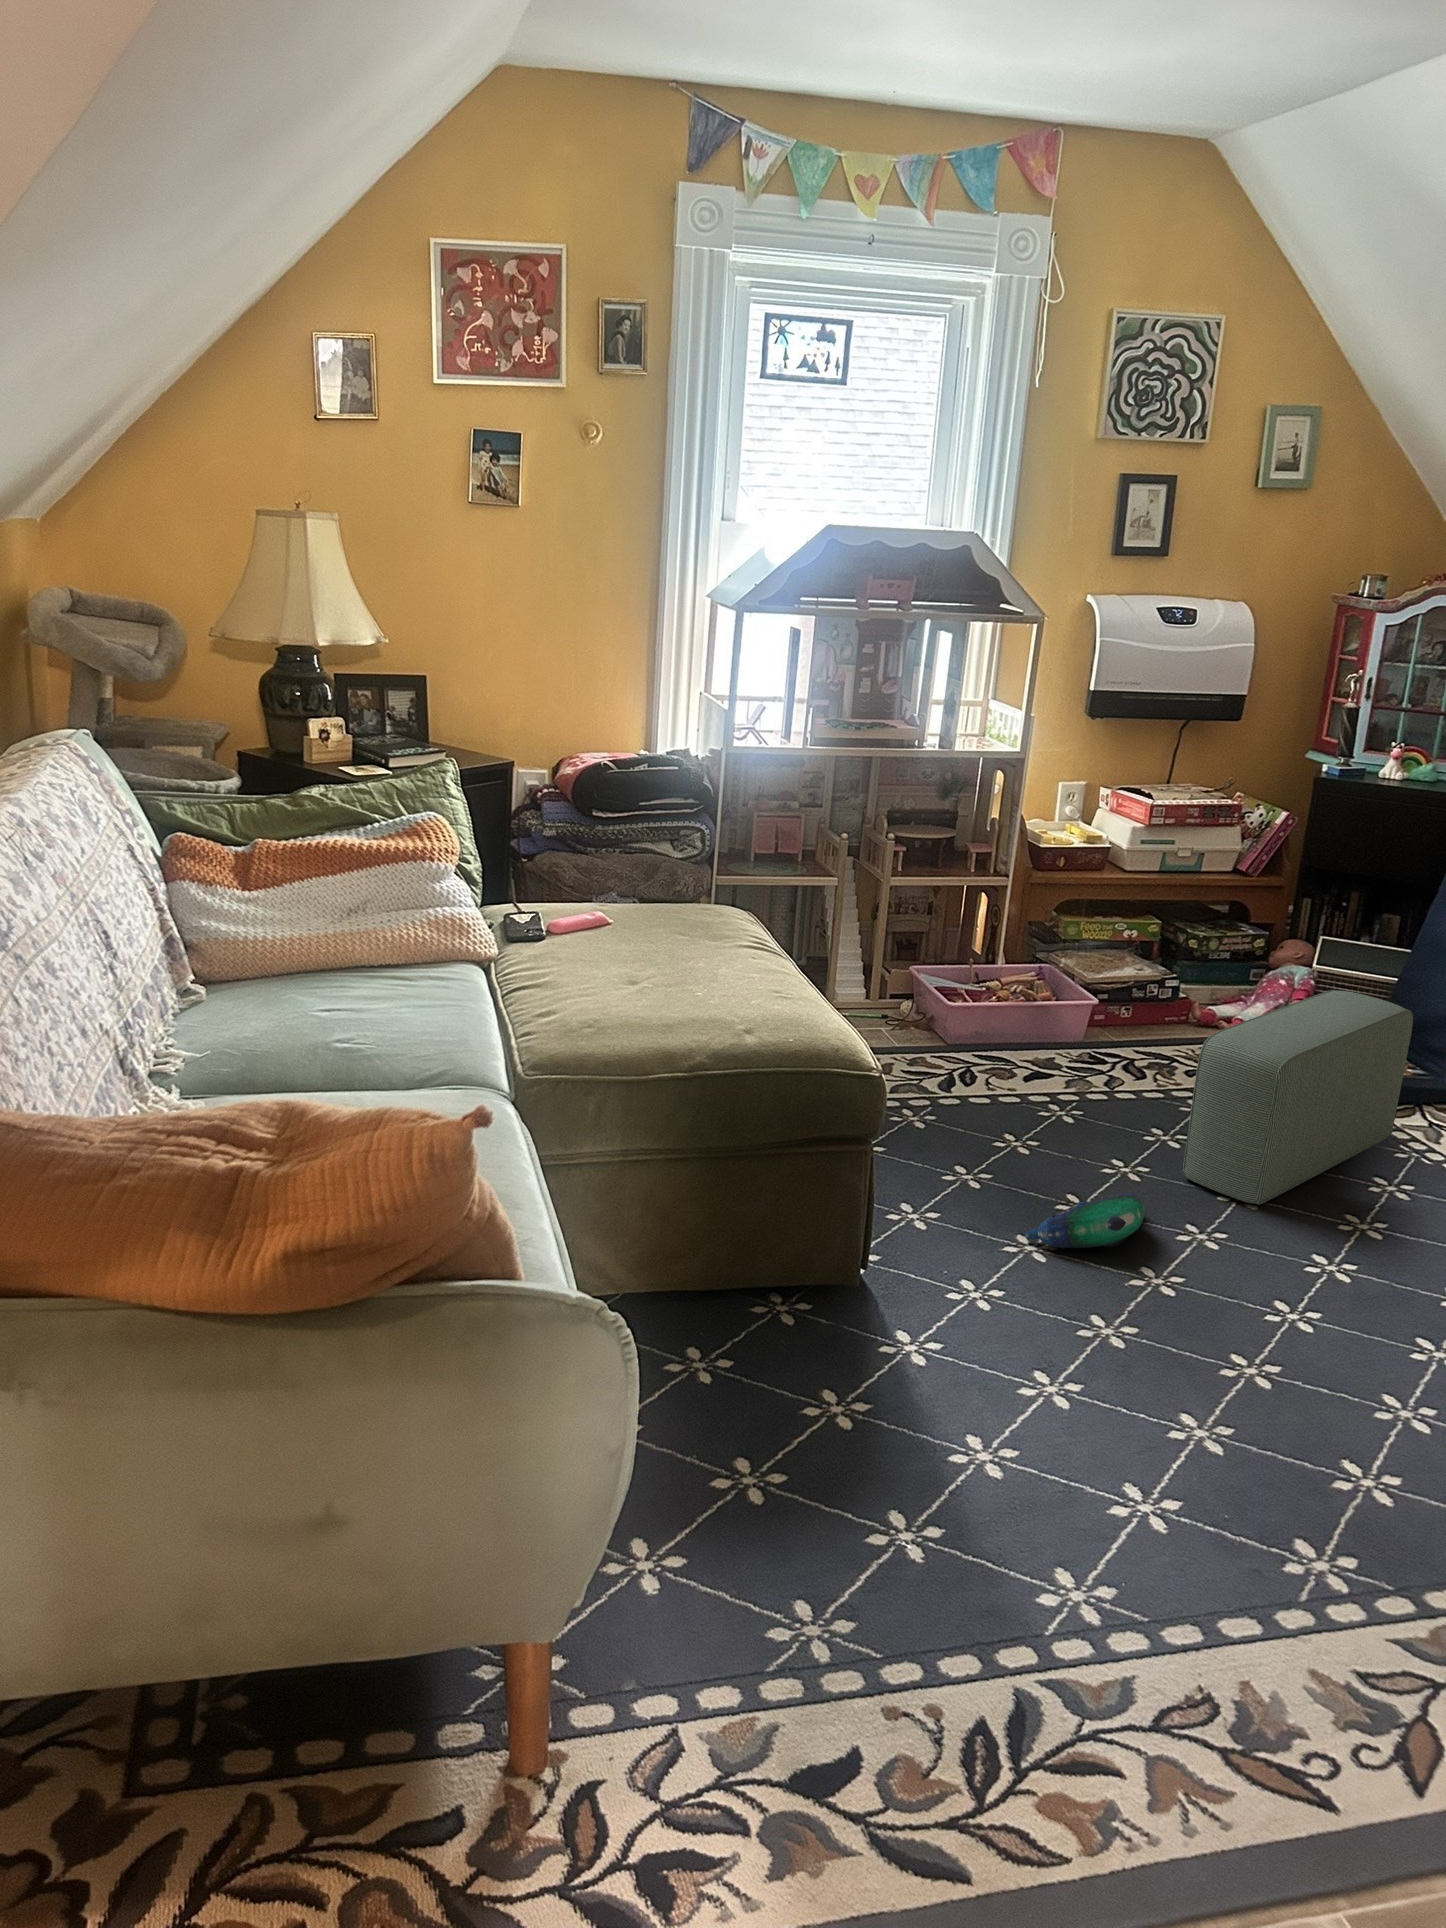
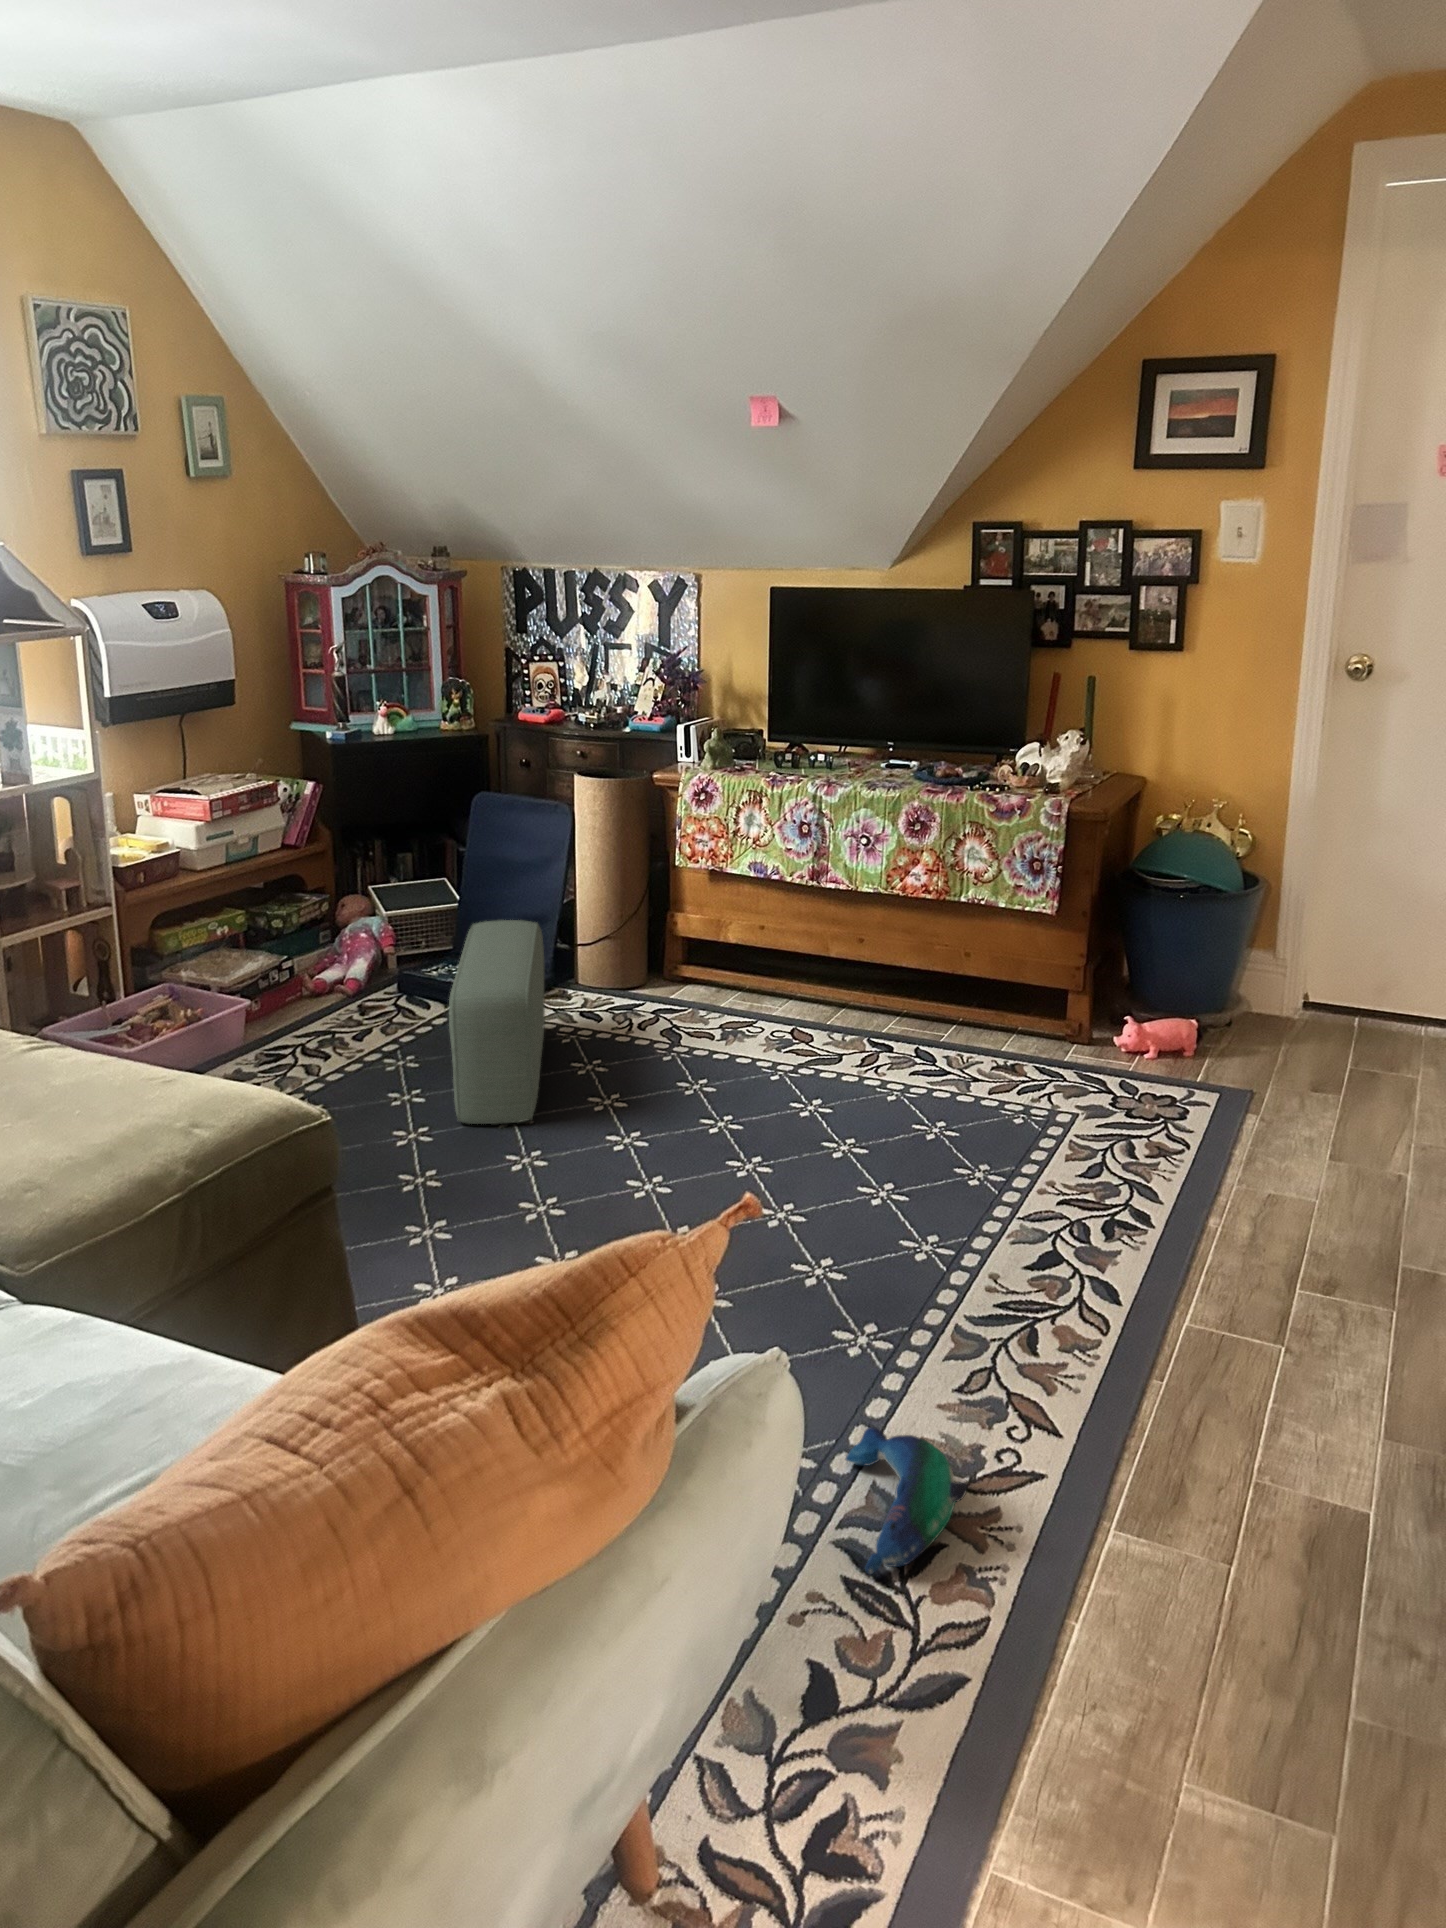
plush toy: present [1025,1193,1144,1249] -> present [846,1427,967,1574]

